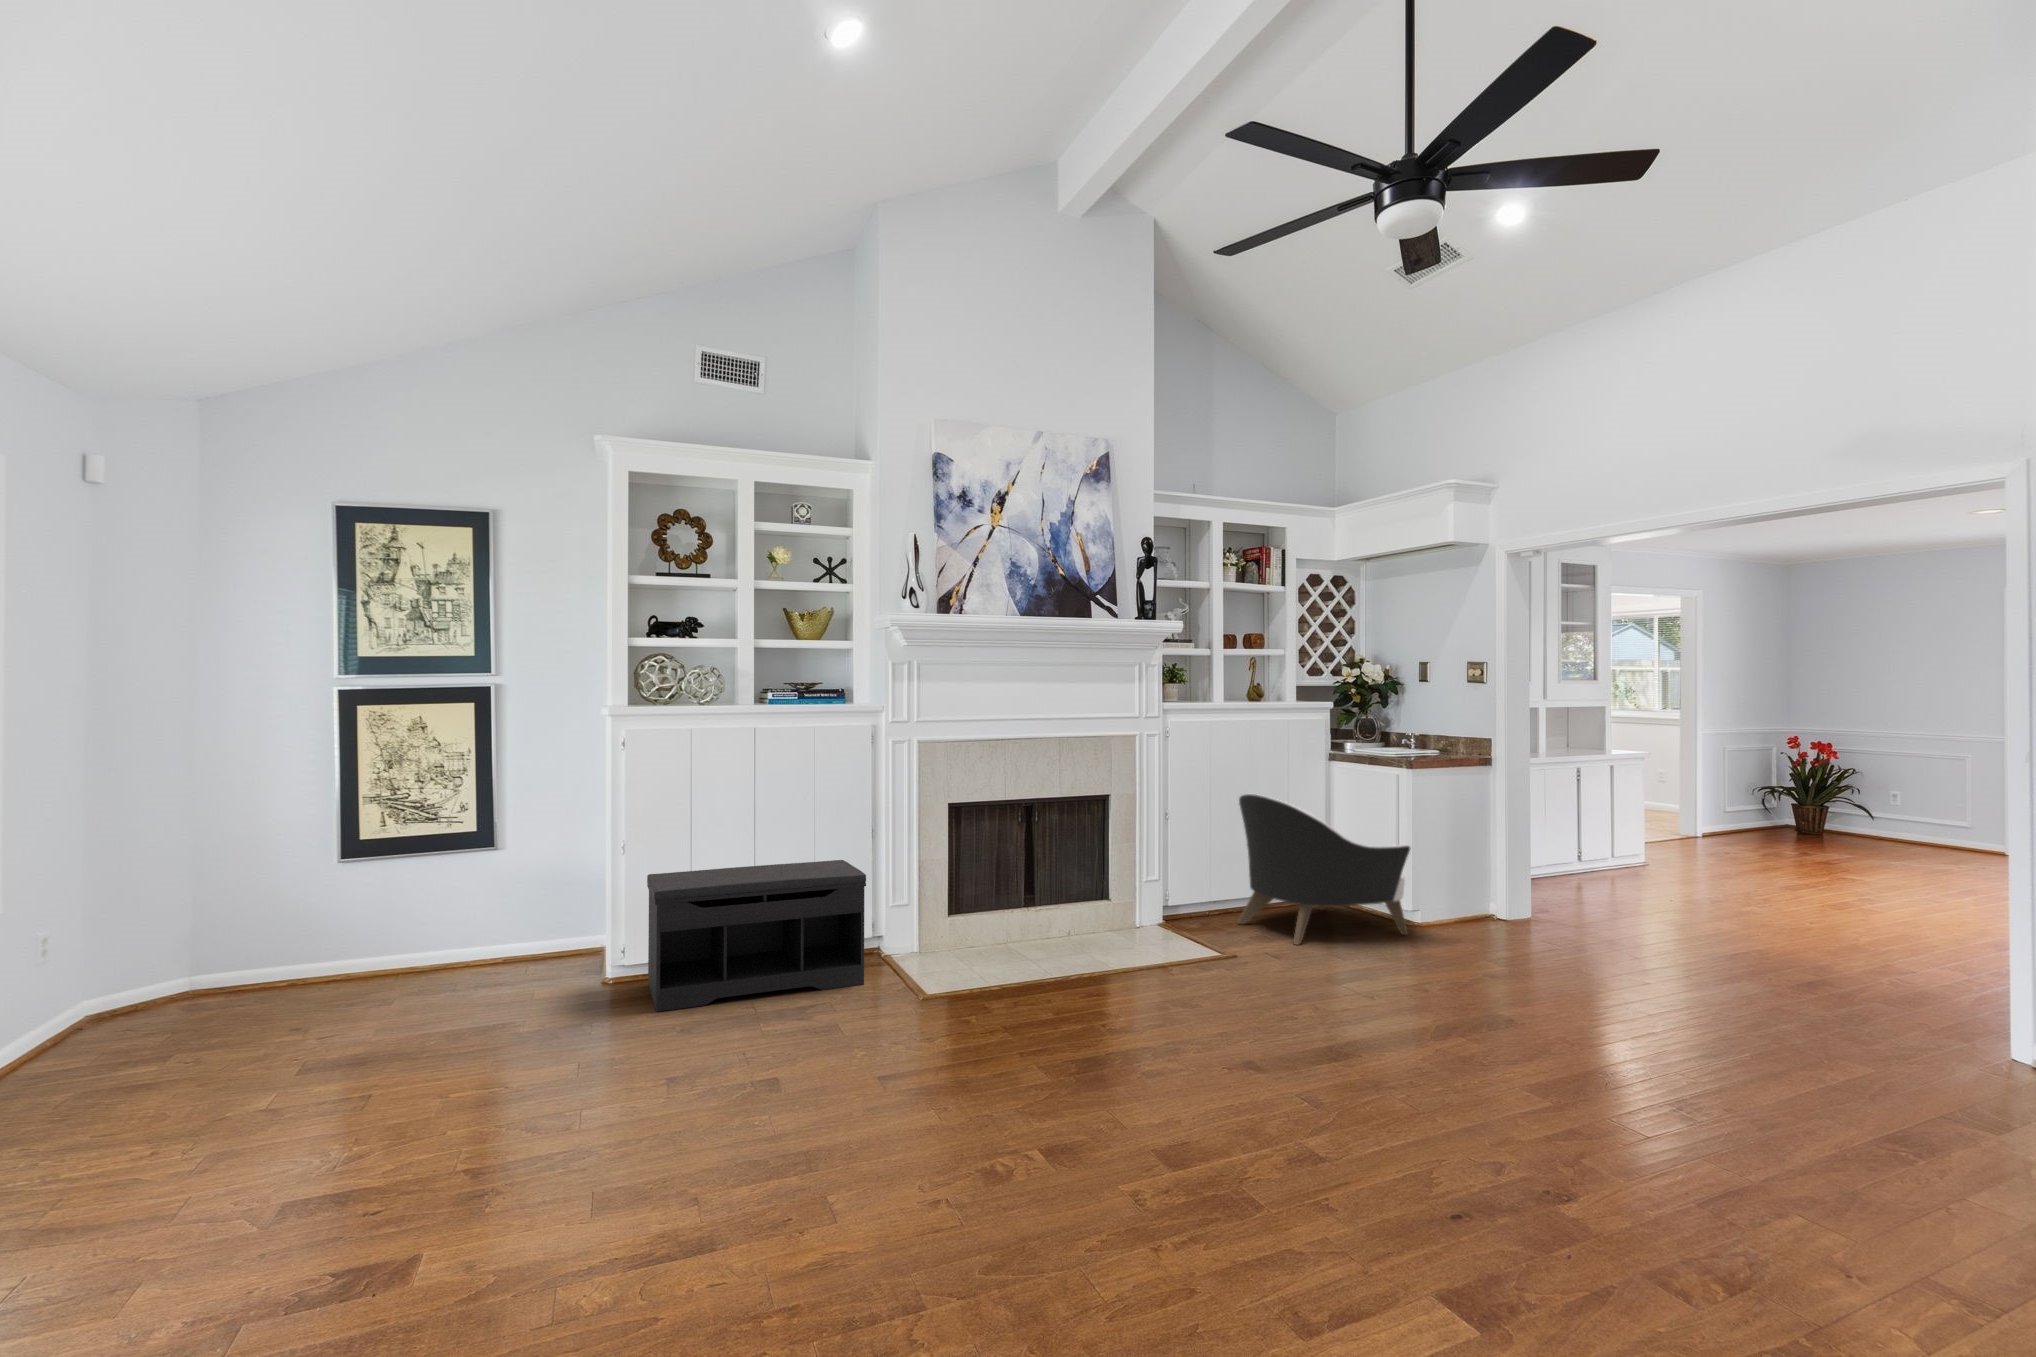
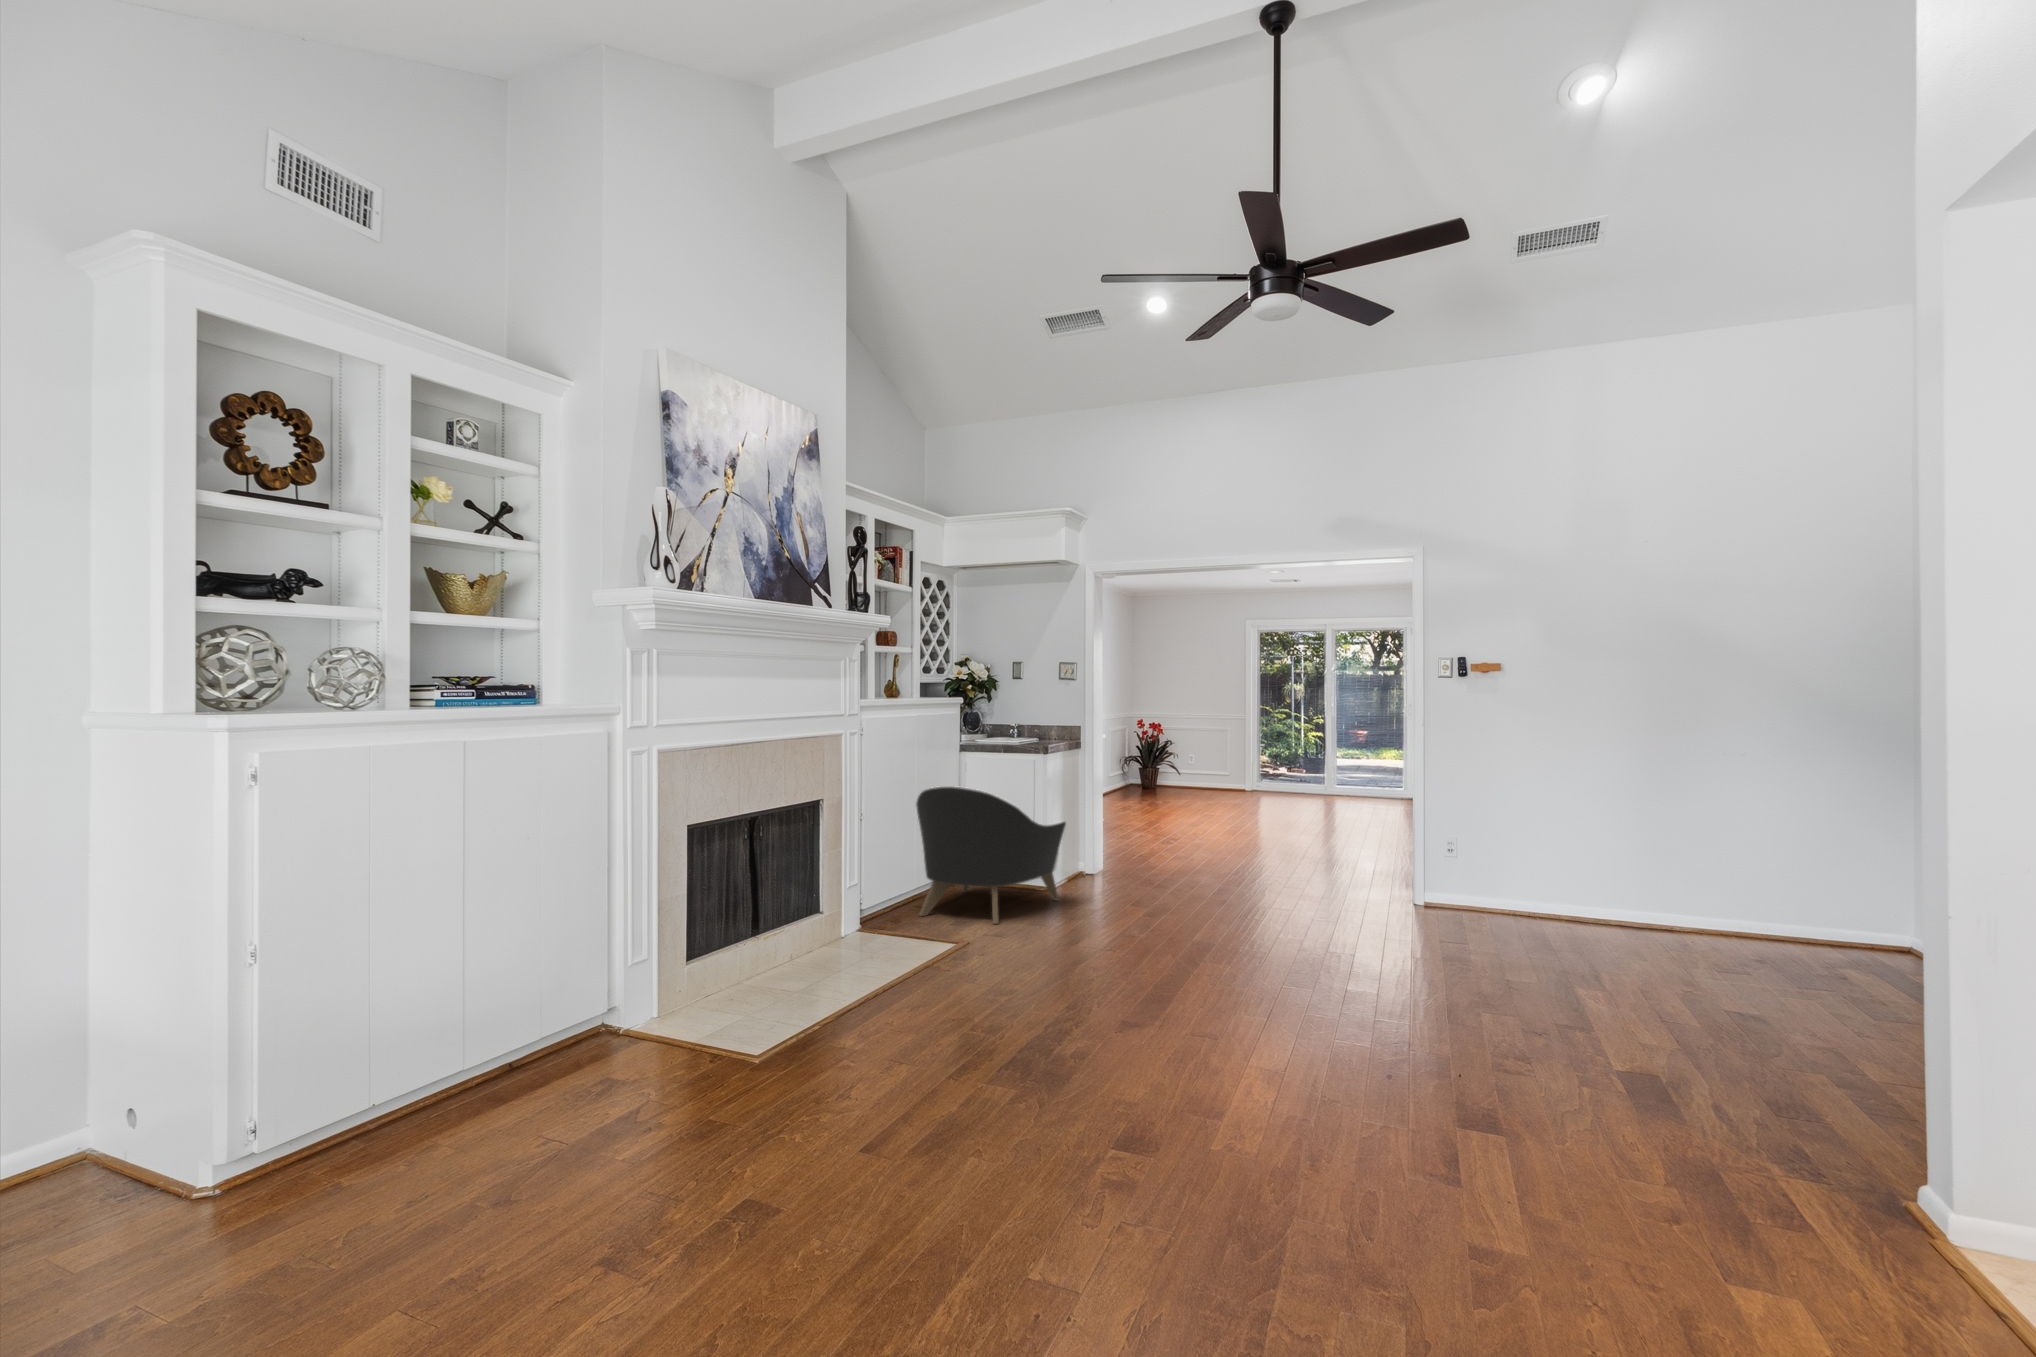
bench: present [647,860,866,1012] -> none [279,911,641,1192]

